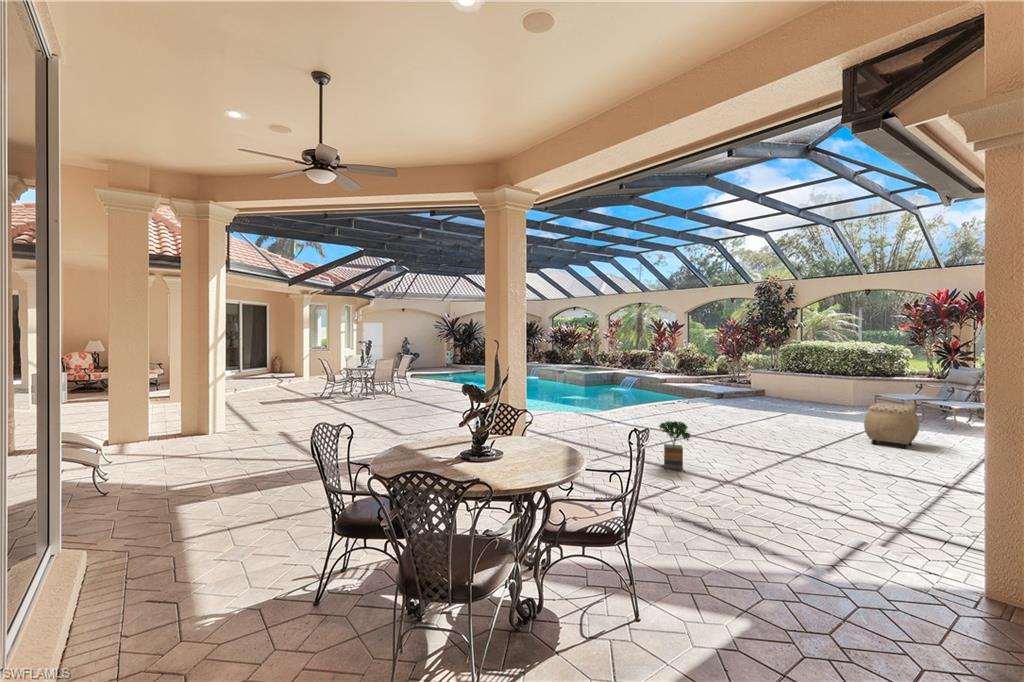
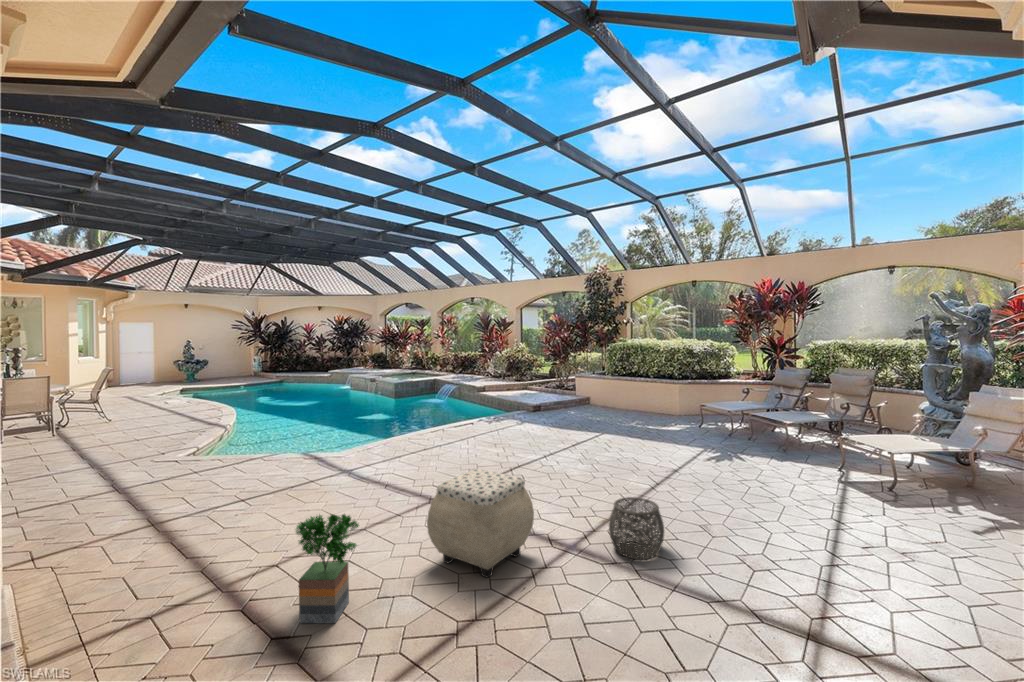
ottoman: present [864,403,920,449] -> present [427,469,534,578]
woven basket: none [818,433,856,465] -> present [609,497,664,559]

